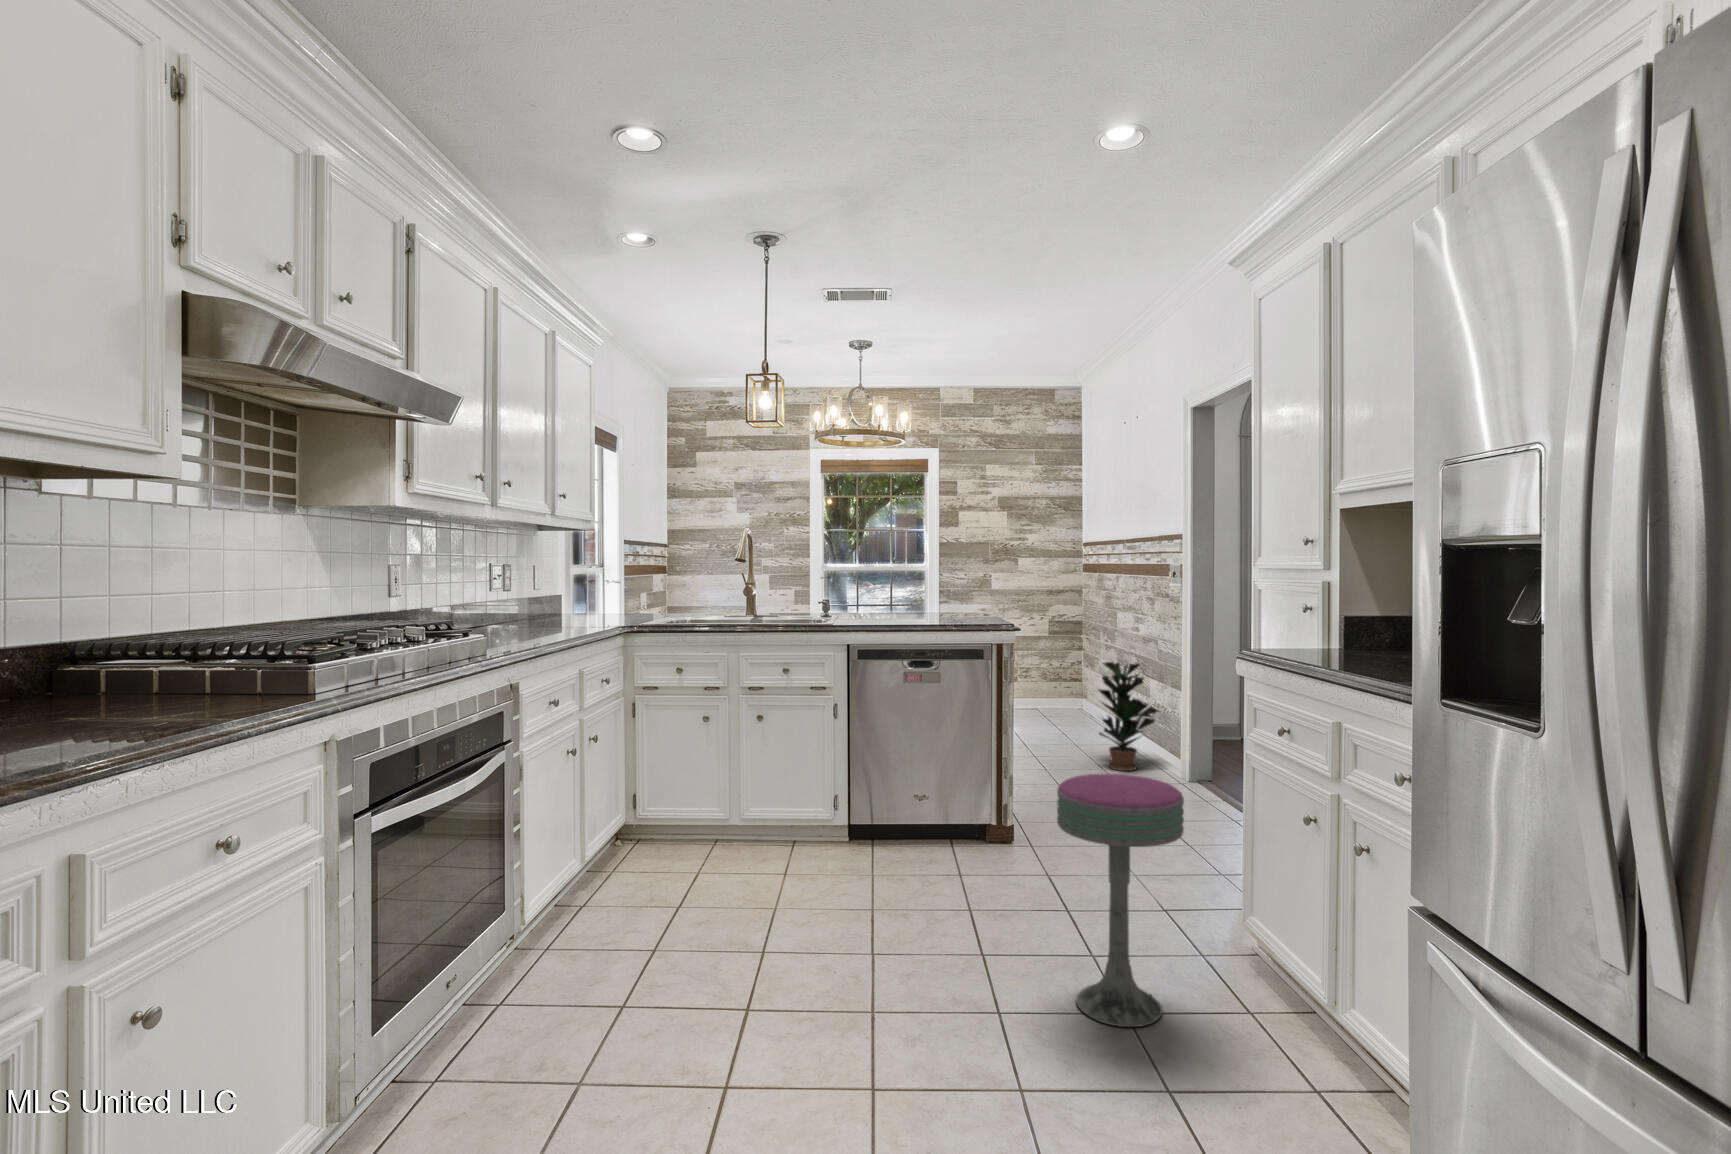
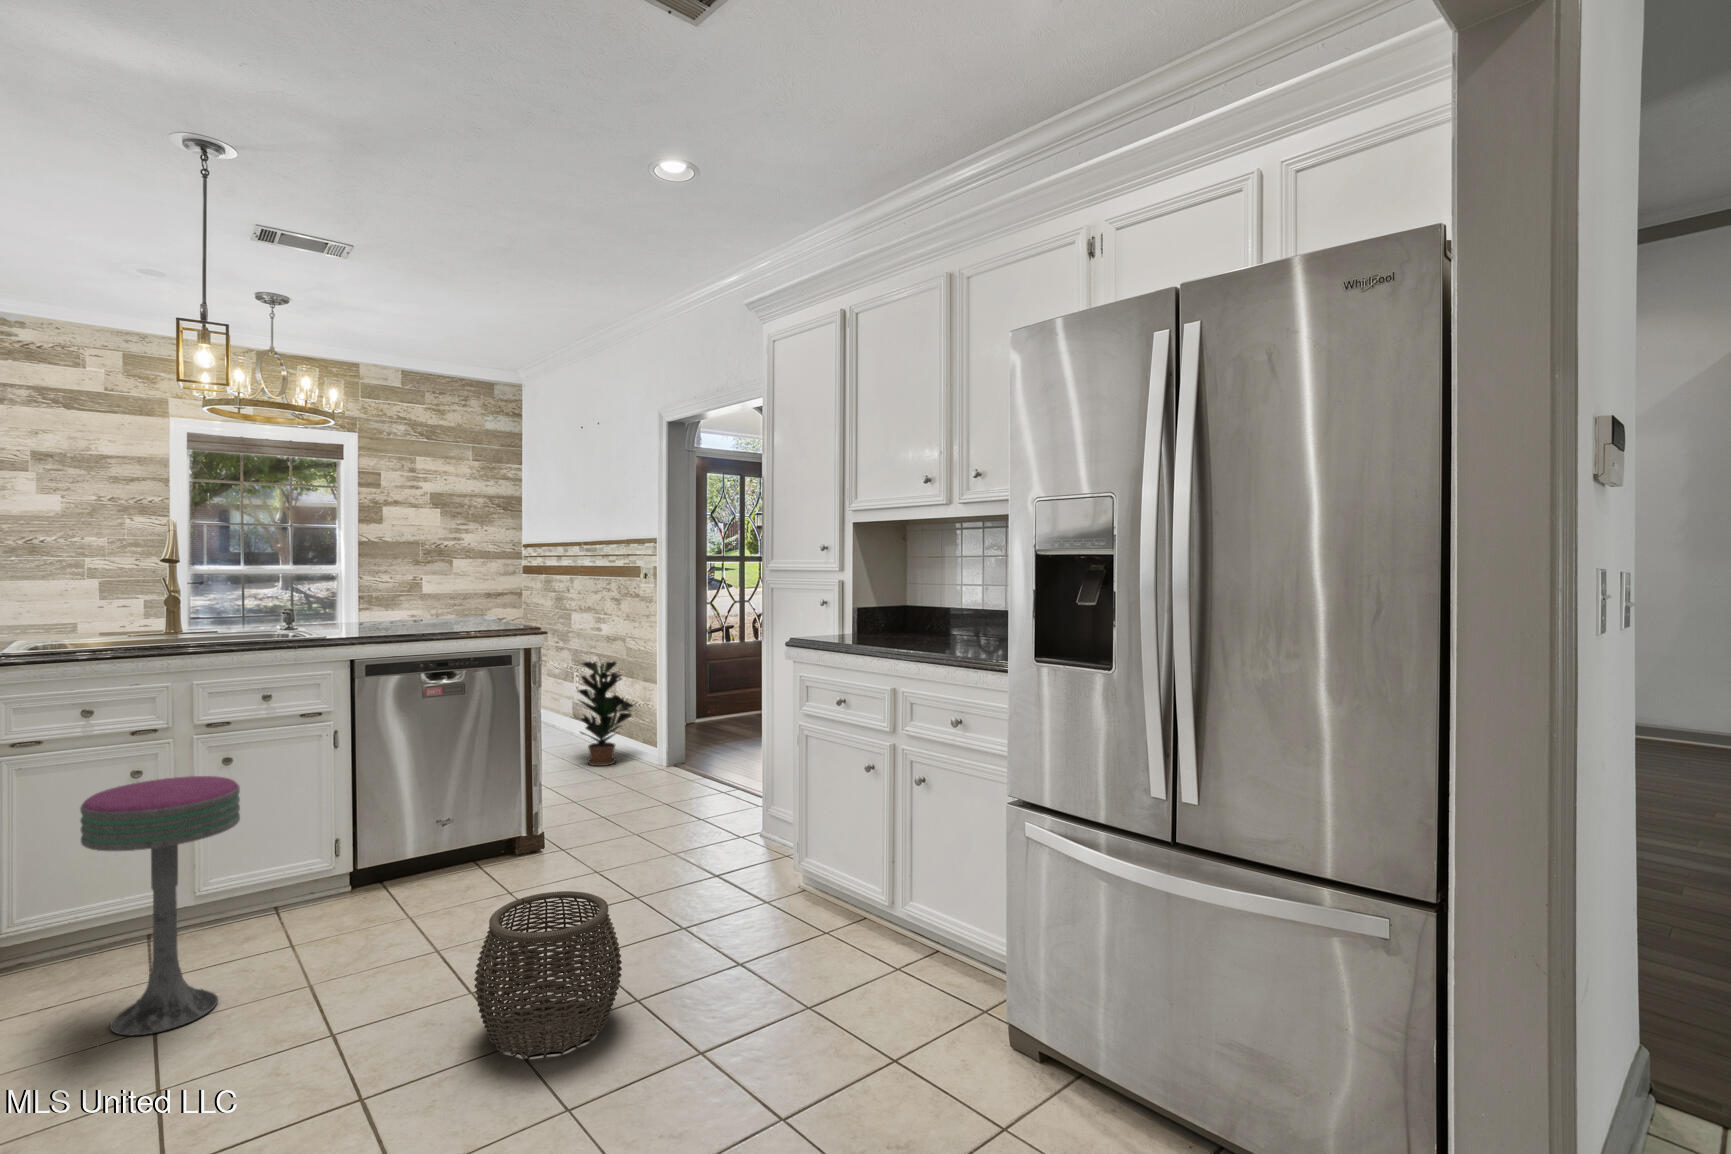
bar stool: present [1057,774,1184,1027] -> present [80,776,240,1036]
woven basket: none [849,878,982,1034] -> present [474,891,622,1057]

